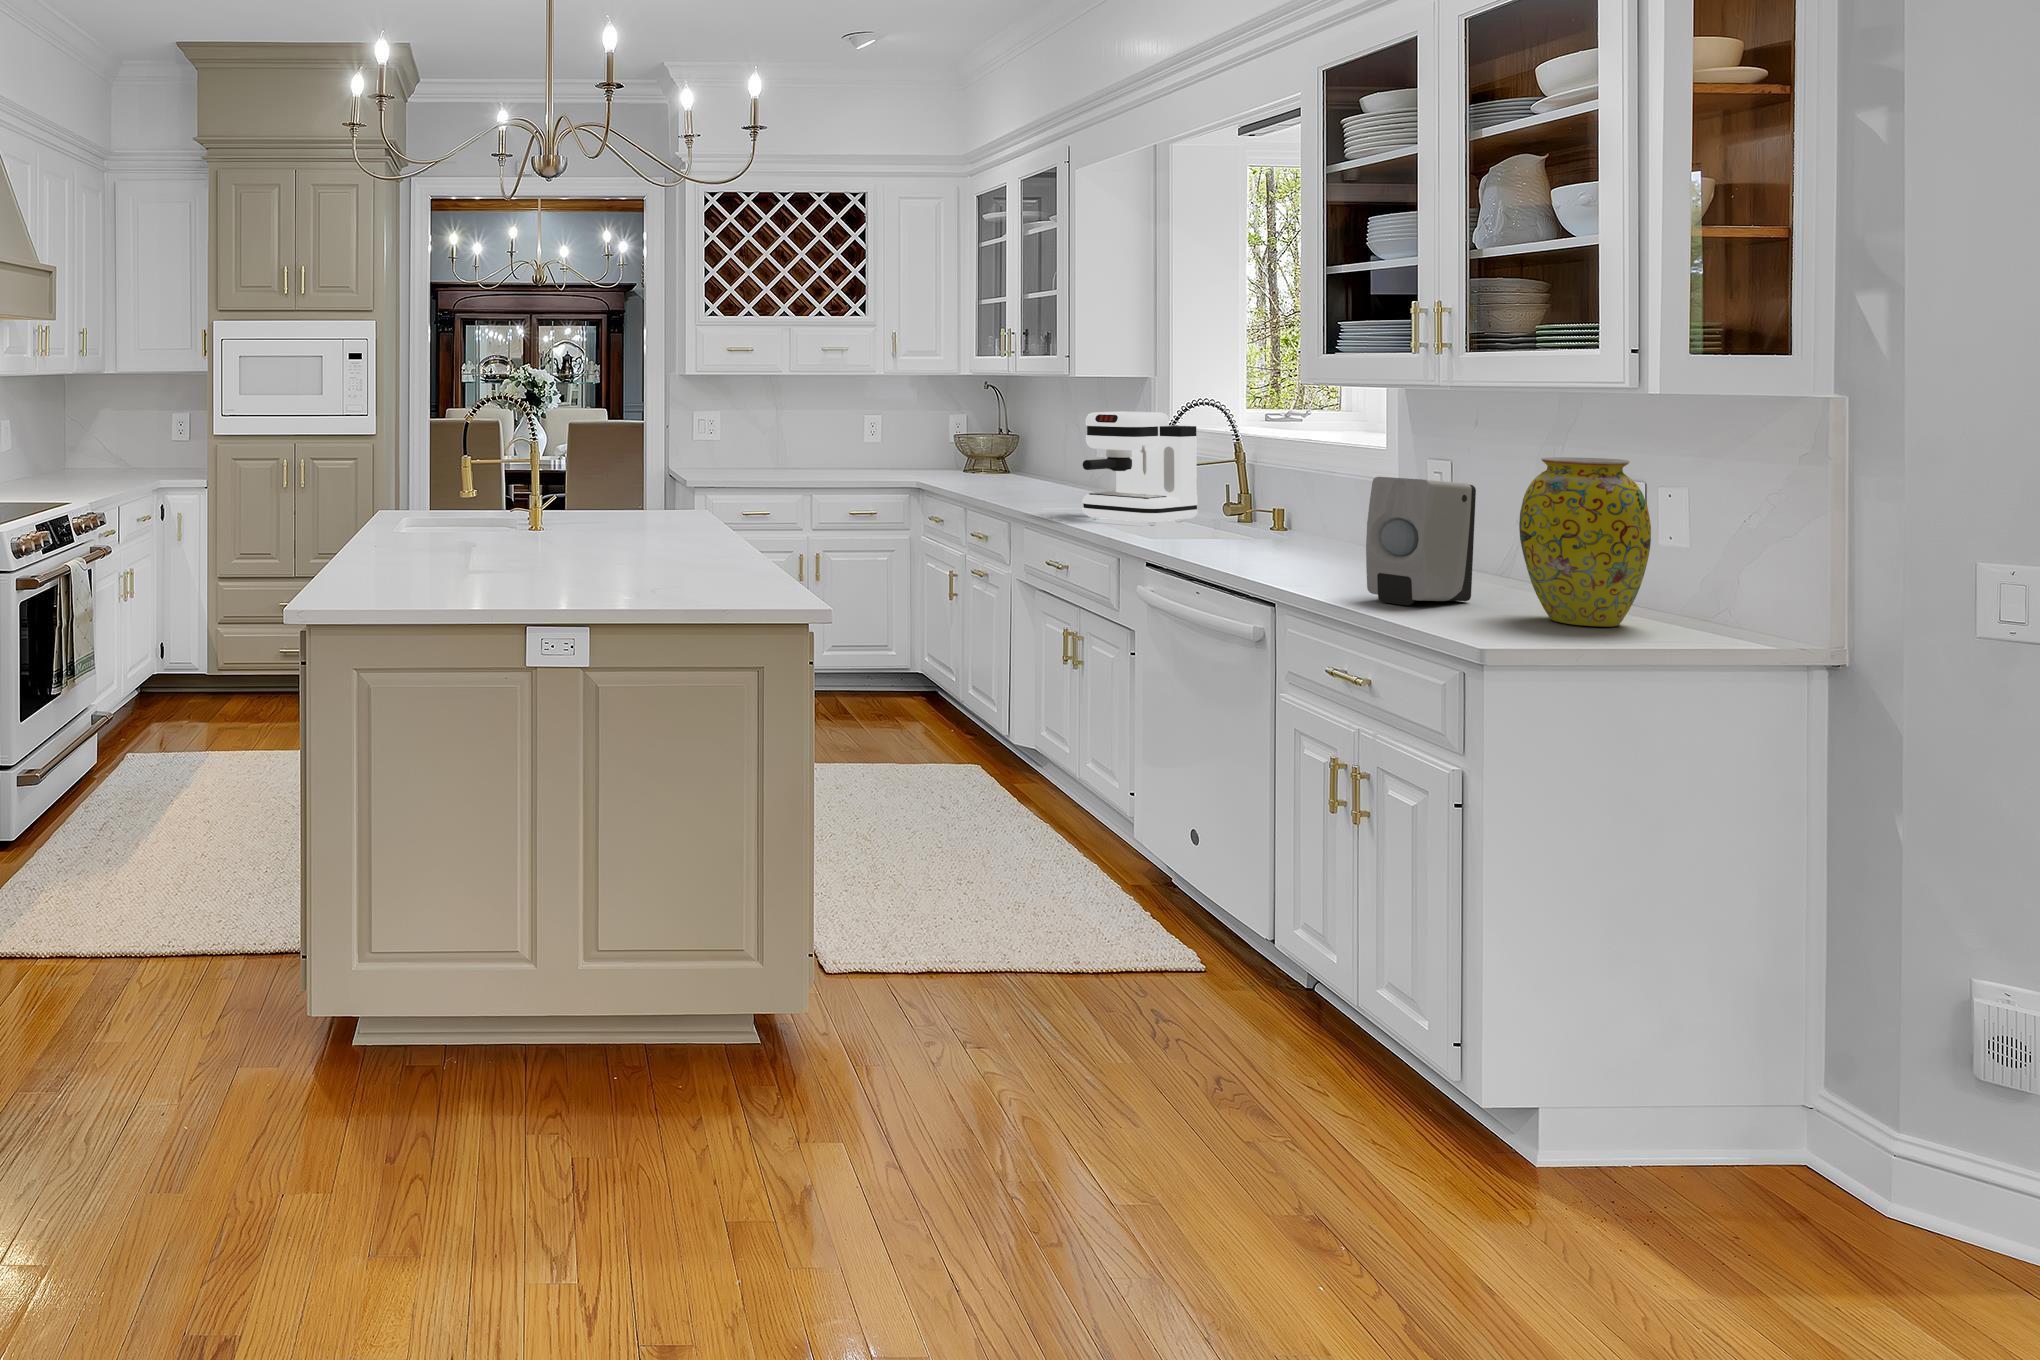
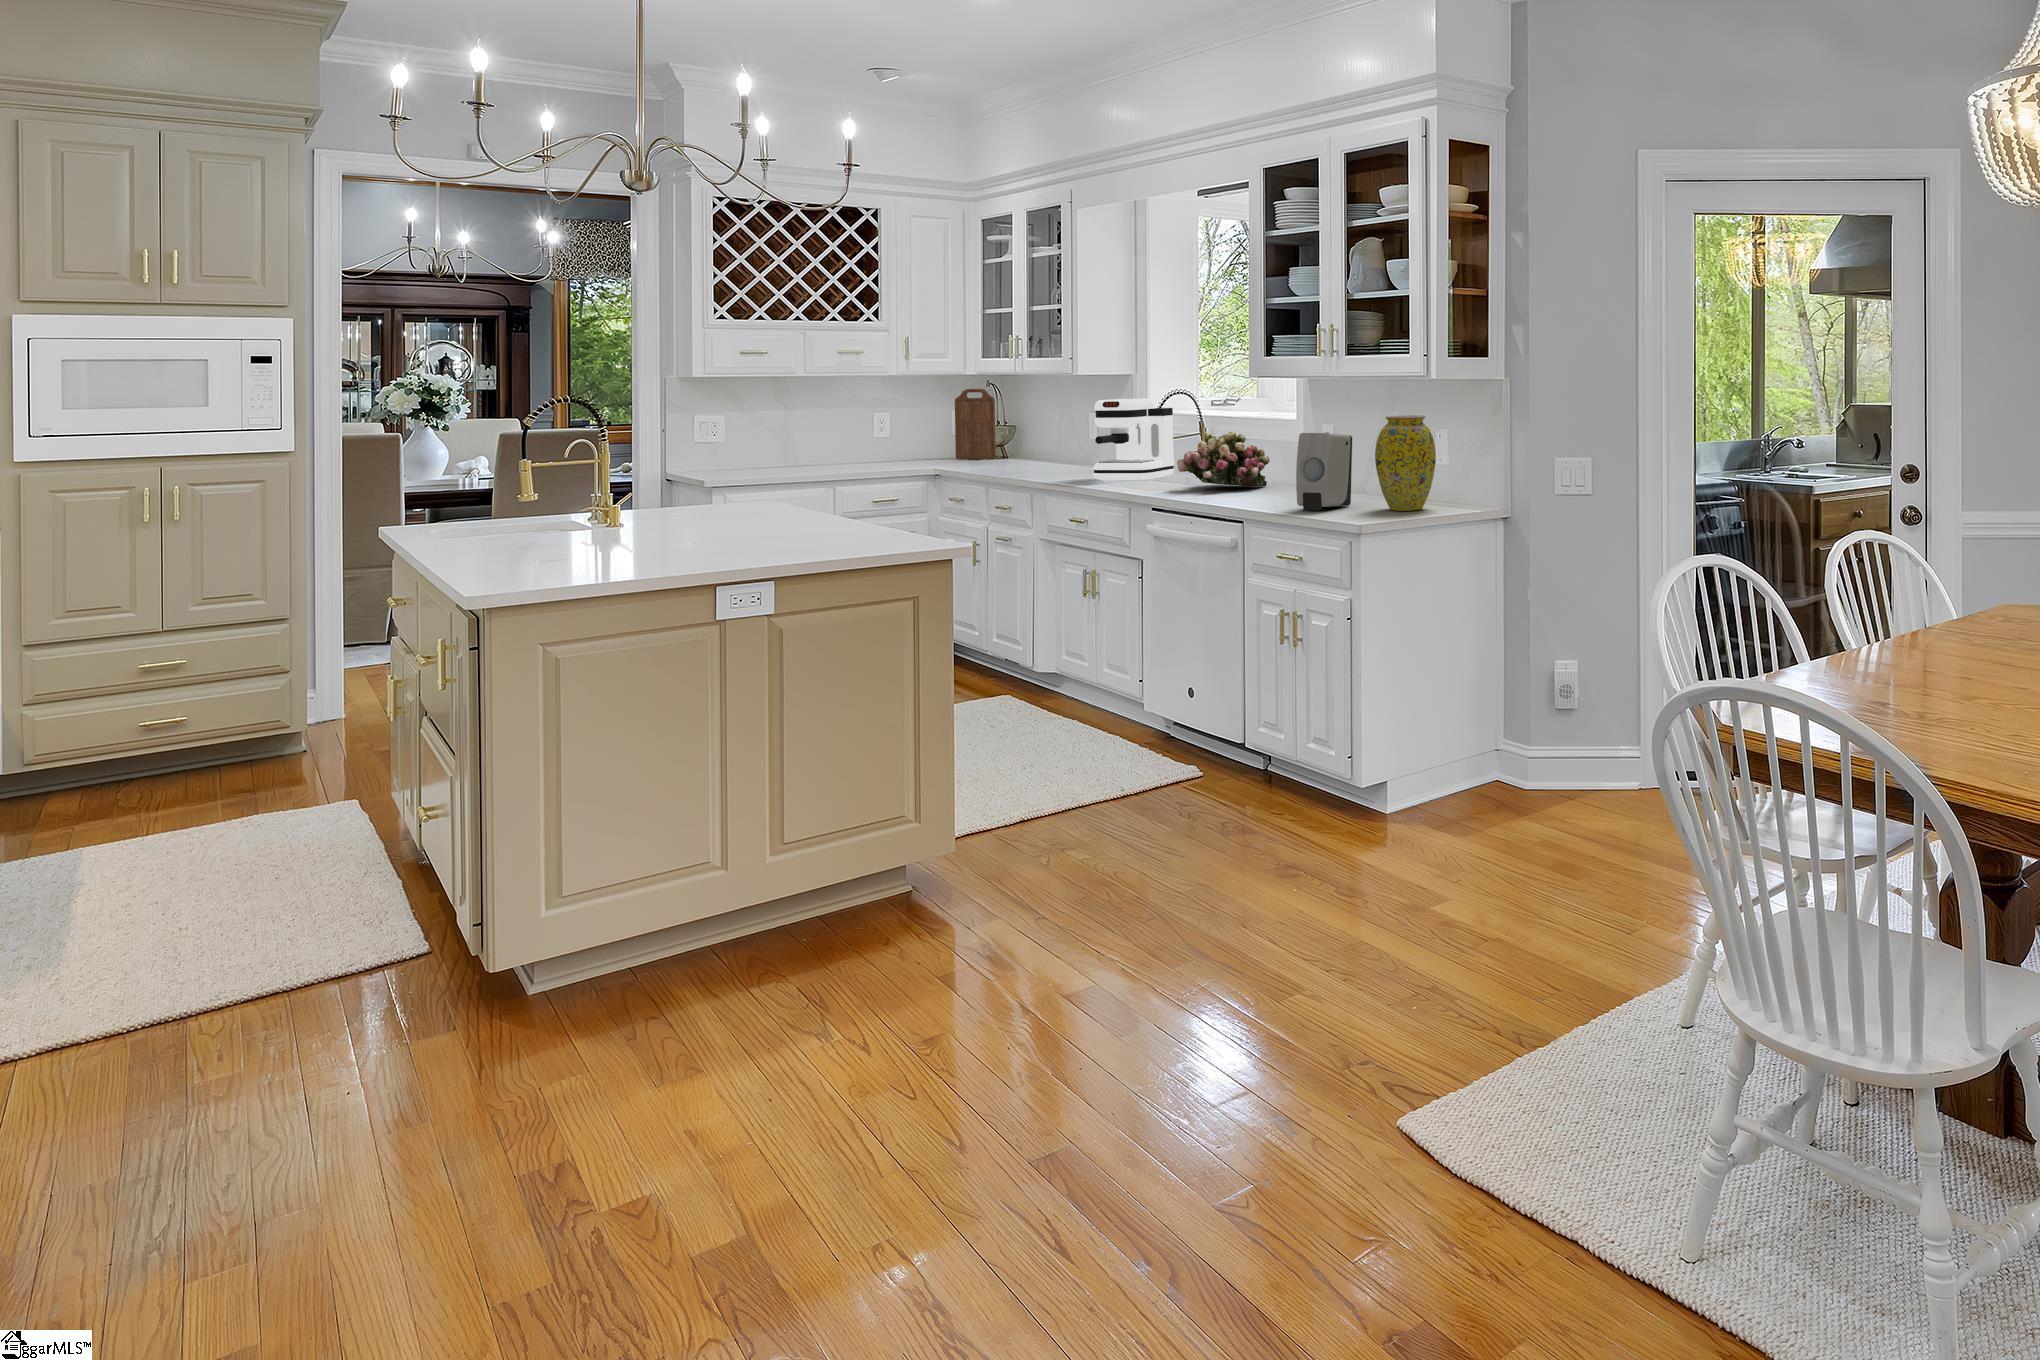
cutting board: none [947,394,992,477] -> present [955,389,996,459]
flower arrangement: none [1189,462,1338,549] -> present [1177,431,1269,487]

